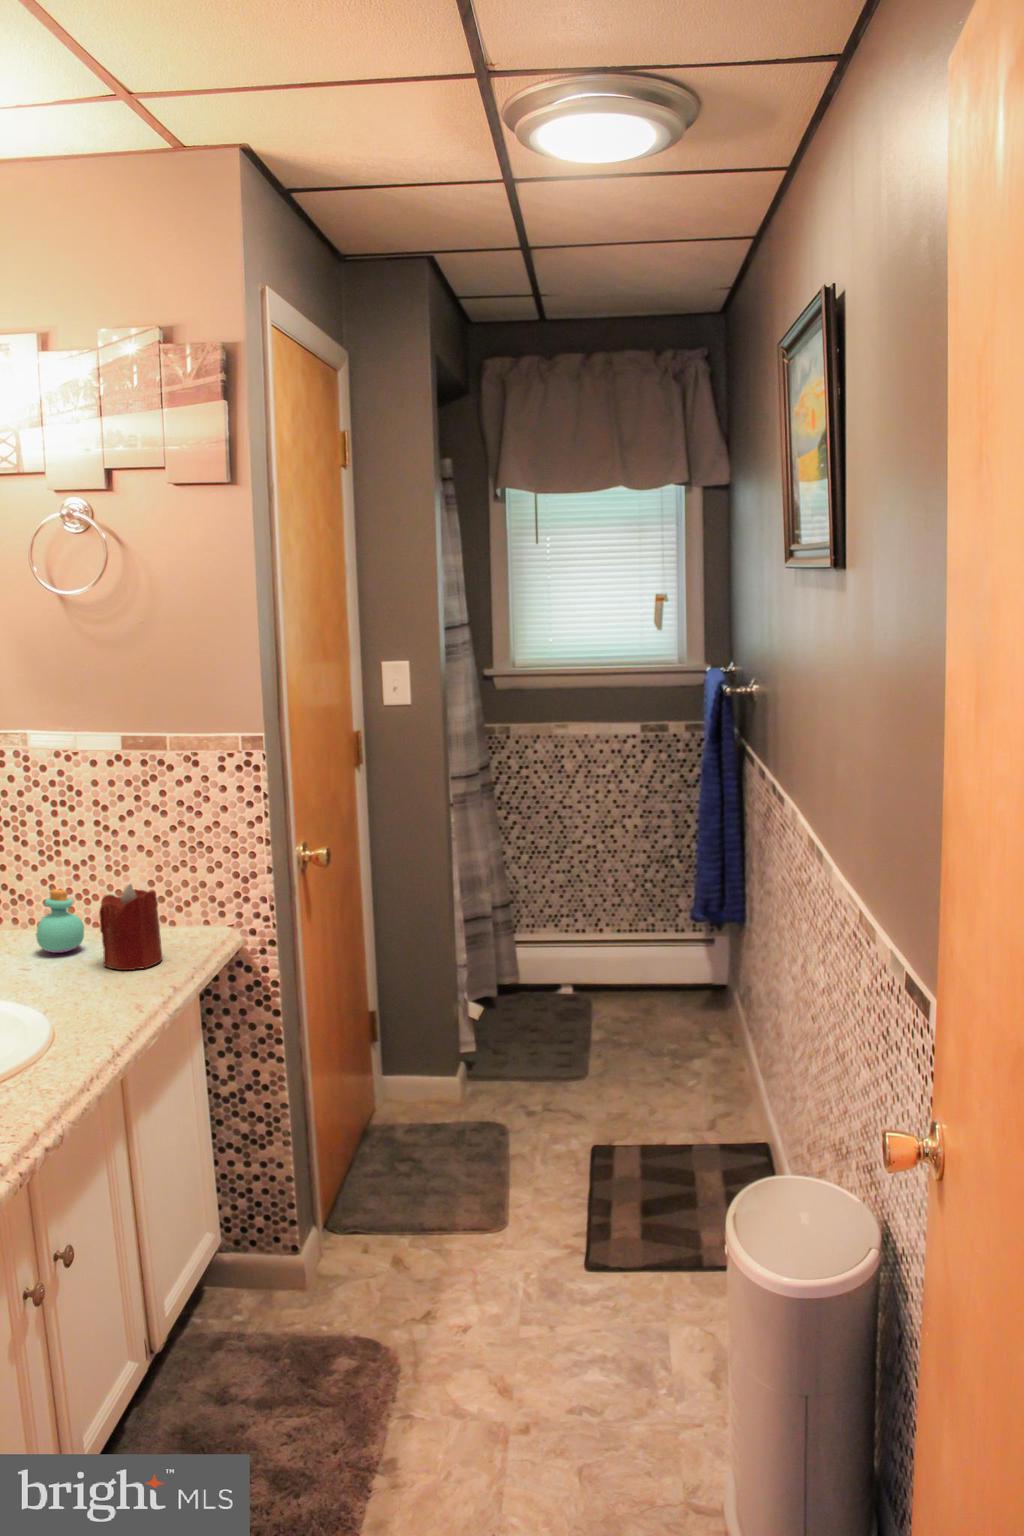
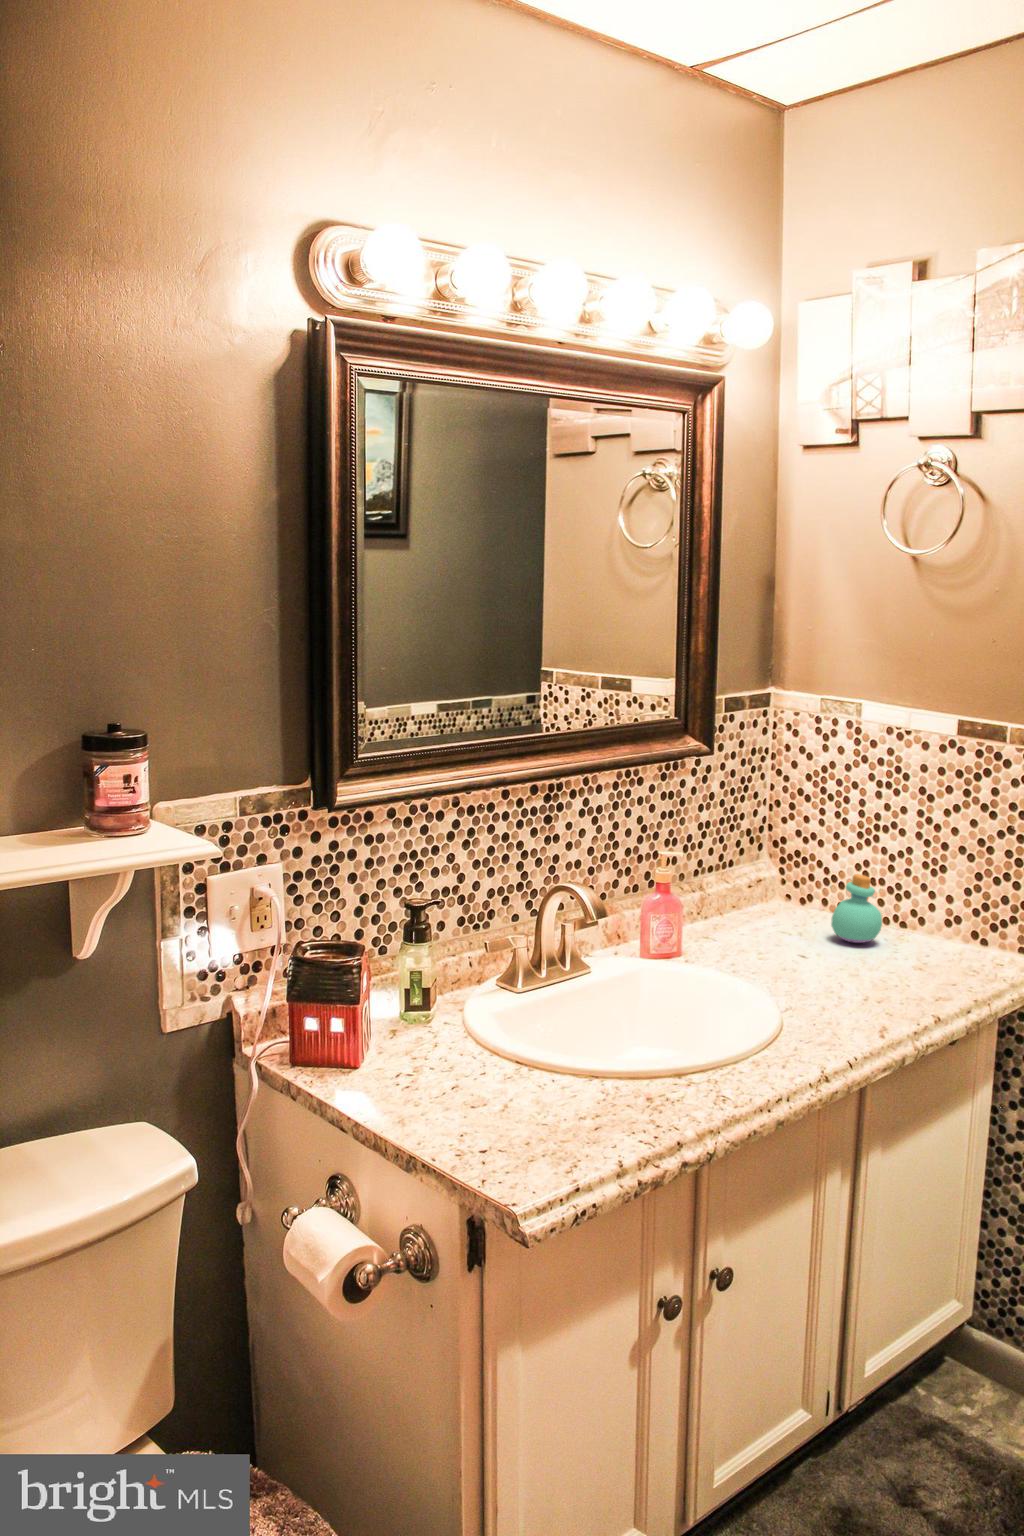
candle: present [99,884,162,970] -> none [889,884,960,980]

